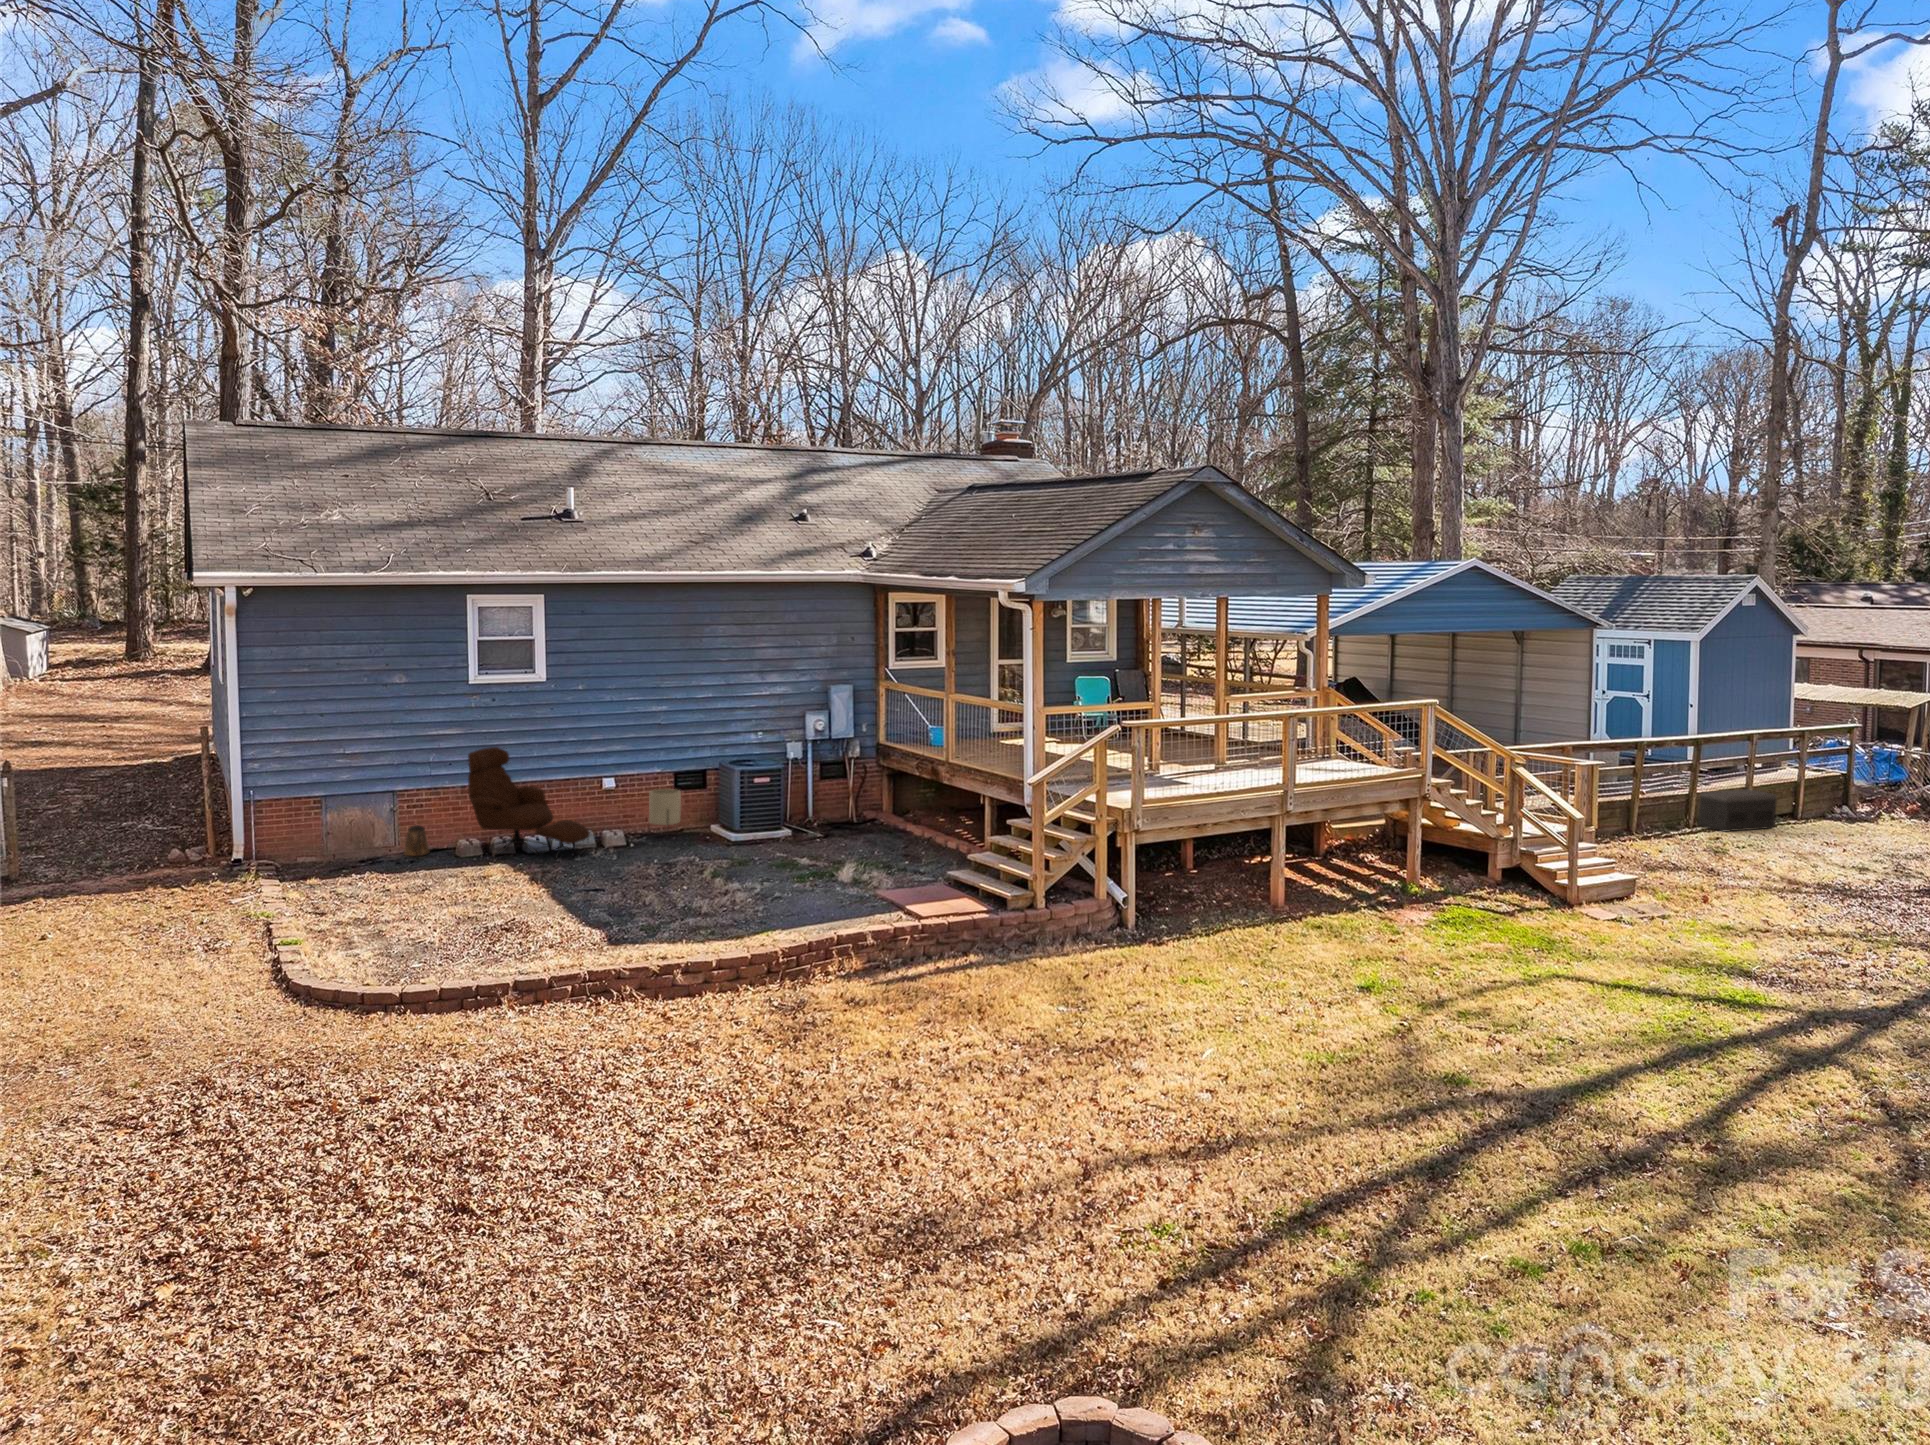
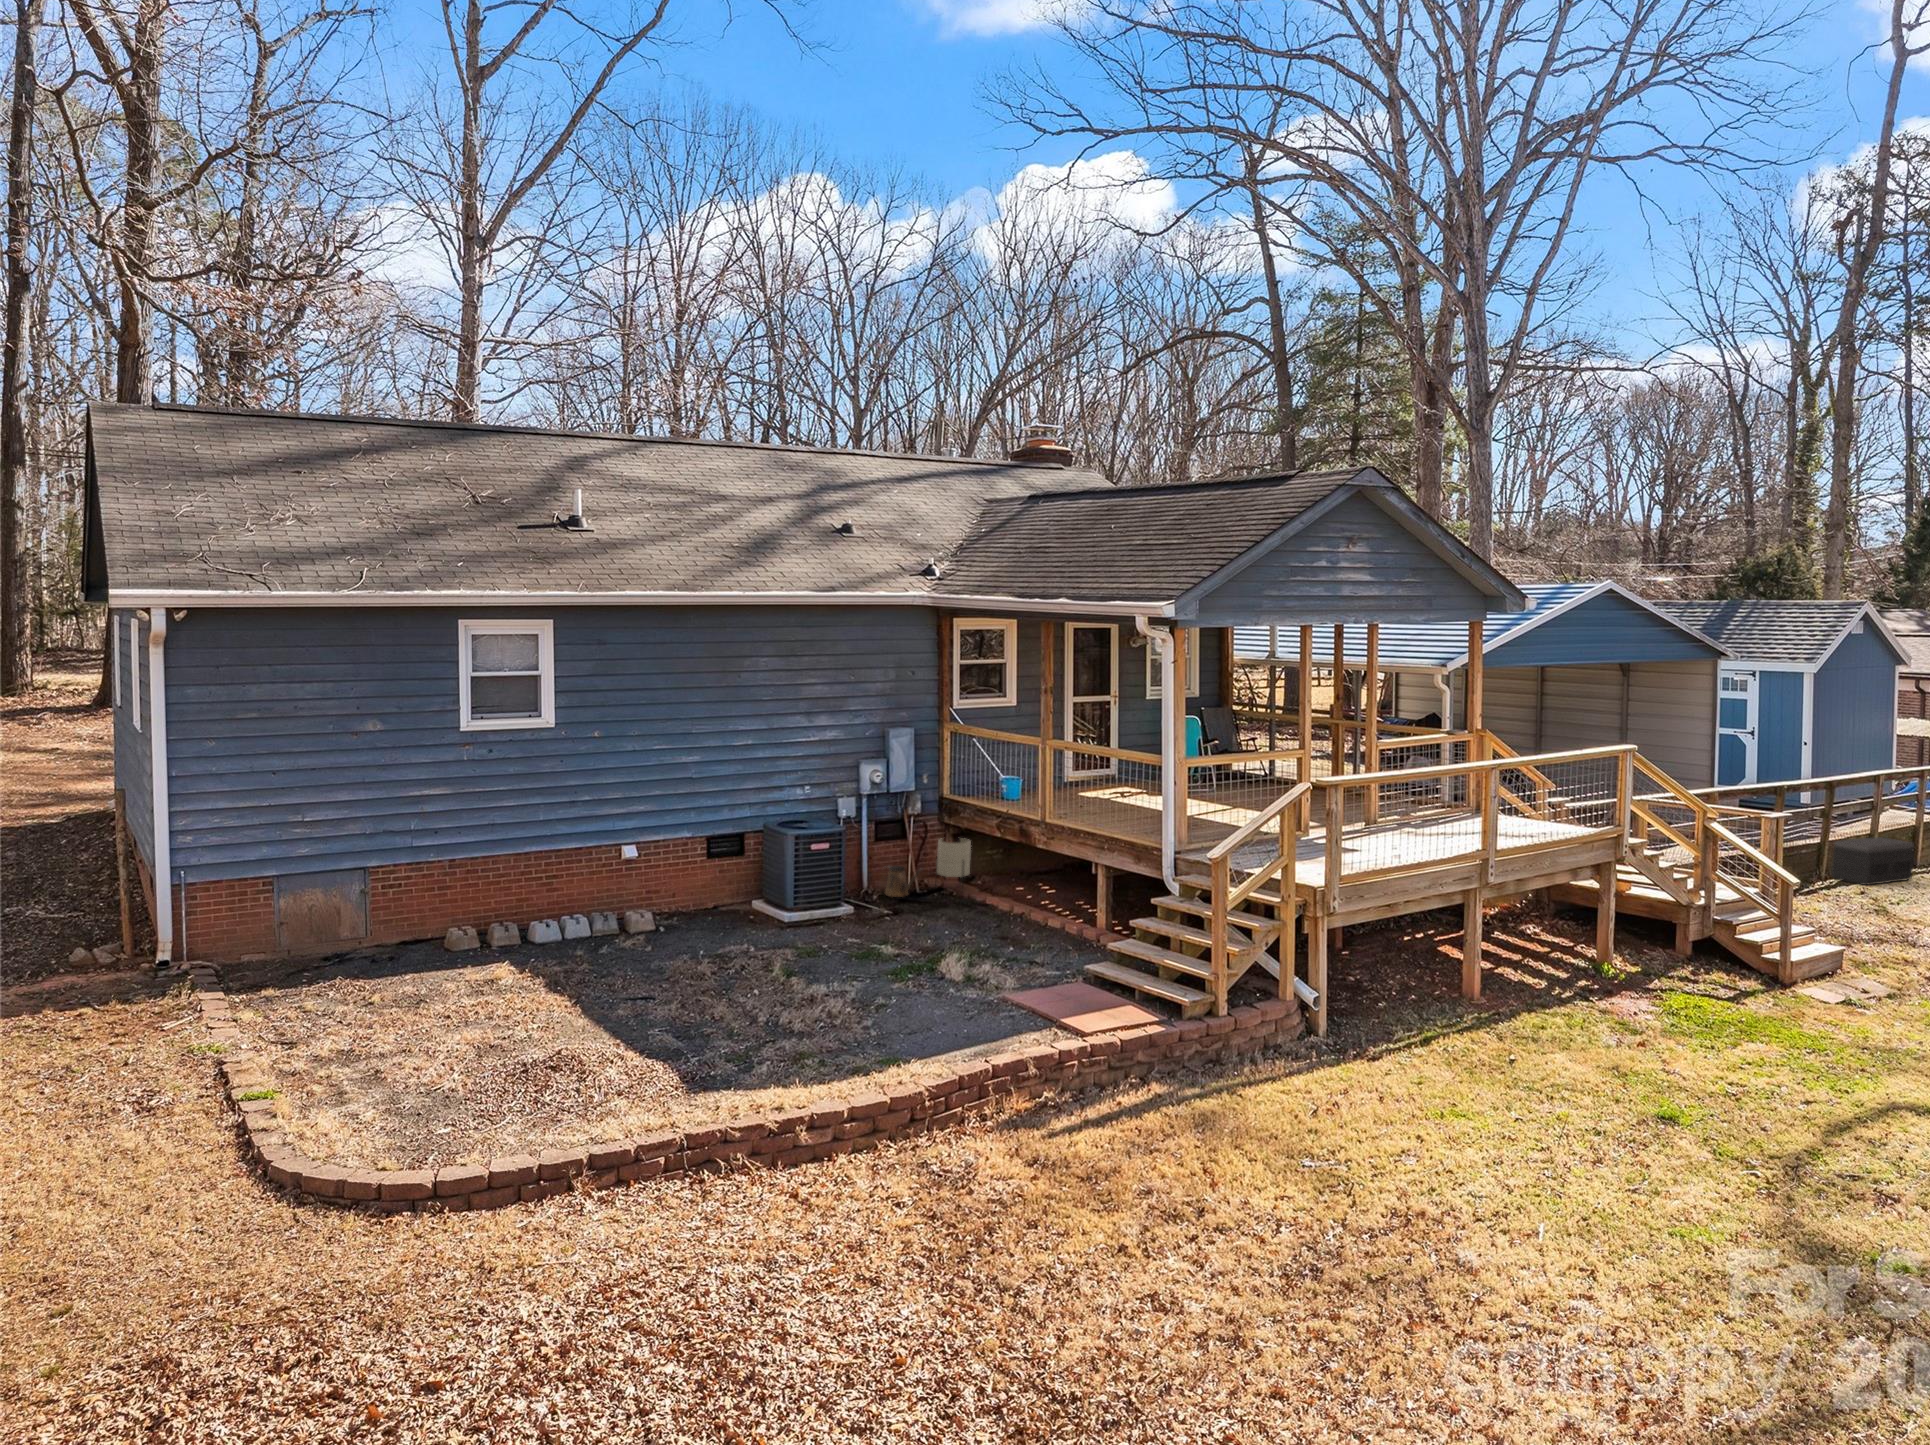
lounge chair: present [468,747,590,858] -> none [462,809,613,950]
planter: present [649,789,681,826] -> present [935,838,971,888]
watering can: present [404,825,430,856] -> present [885,866,921,897]

